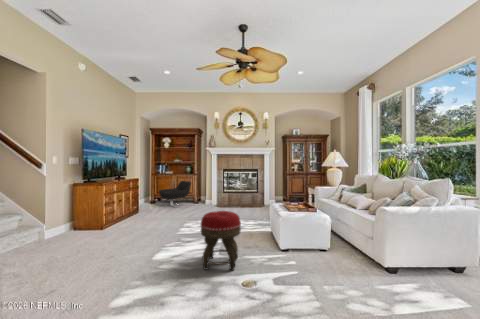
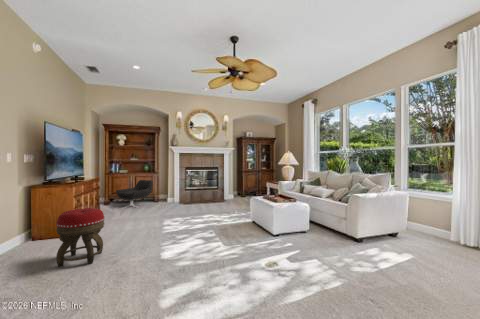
footstool: present [201,211,241,270] -> present [56,208,104,267]

